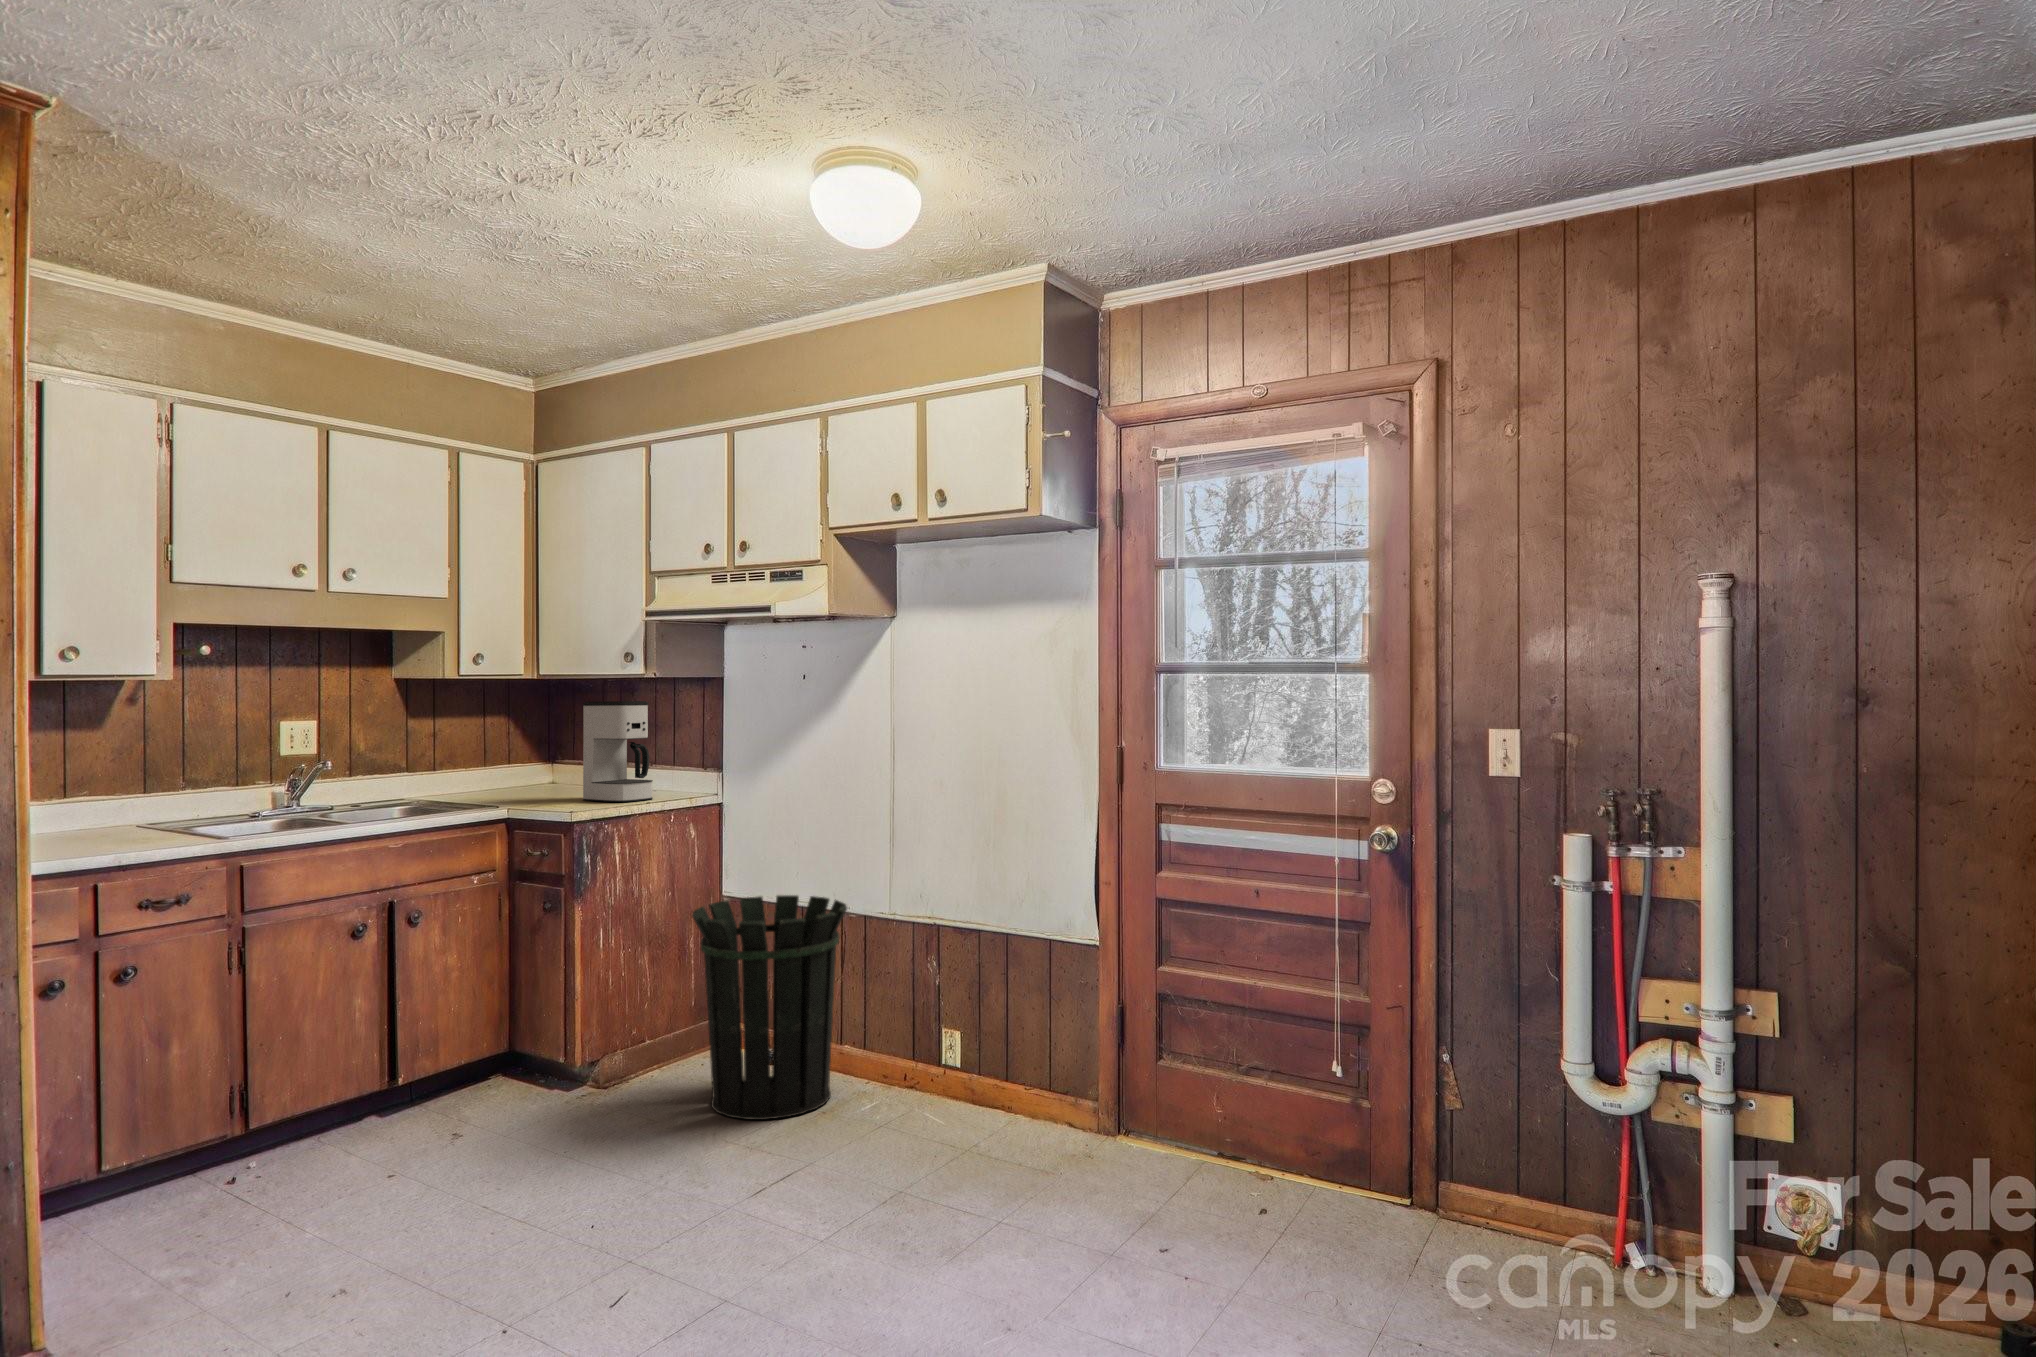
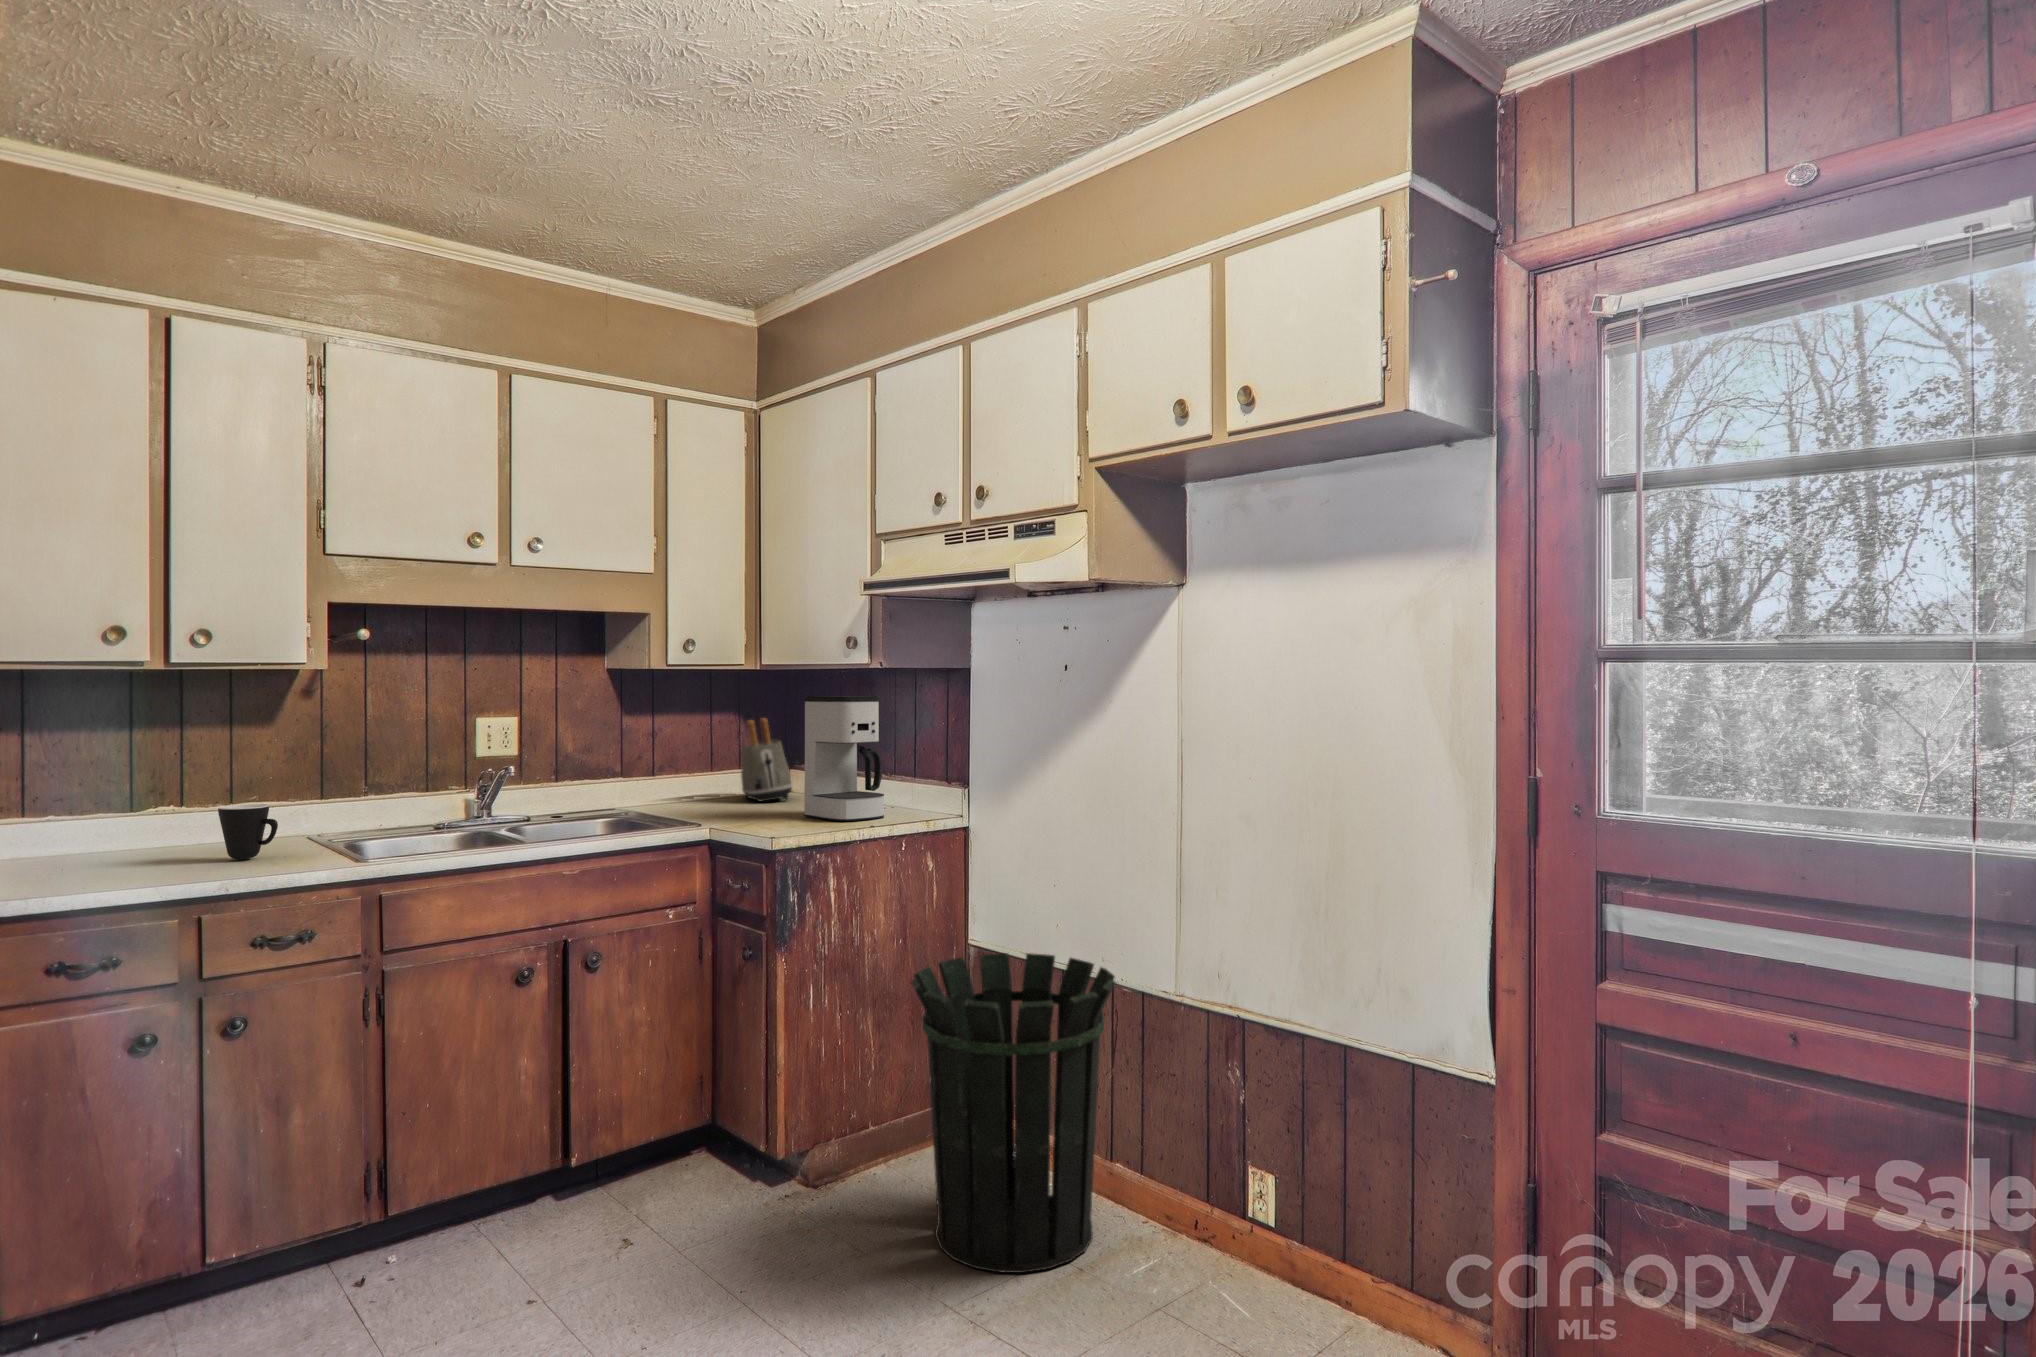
toaster: none [510,721,561,792] -> present [741,718,792,801]
mug: none [84,794,139,840] -> present [218,804,278,859]

